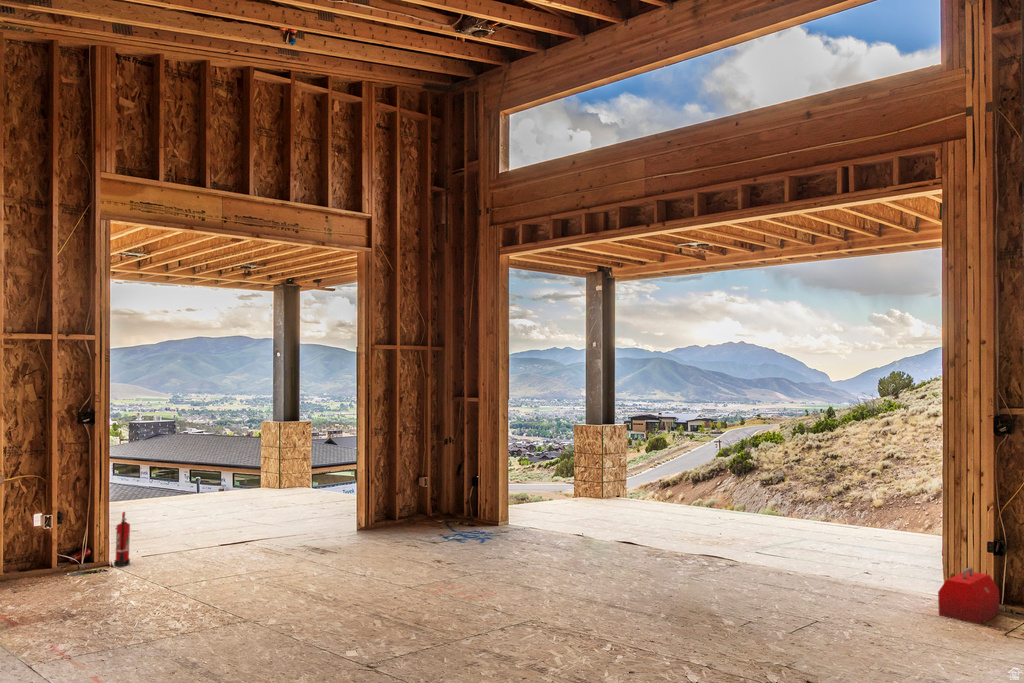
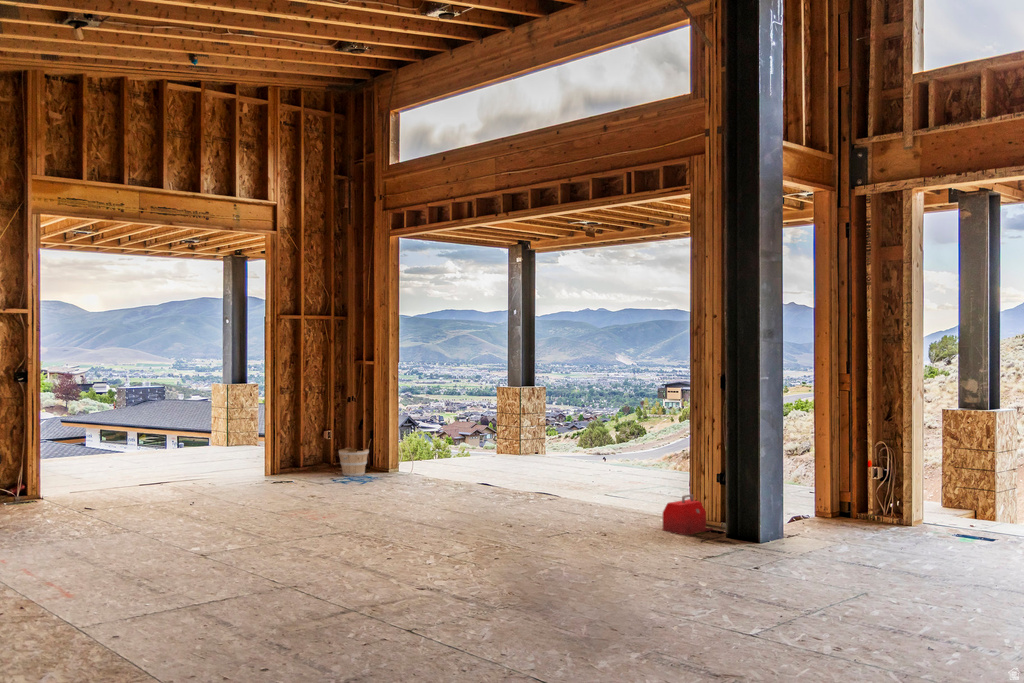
wooden bucket: none [440,495,474,529] -> present [339,448,369,476]
fire extinguisher: present [114,512,130,566] -> none [48,453,61,496]

